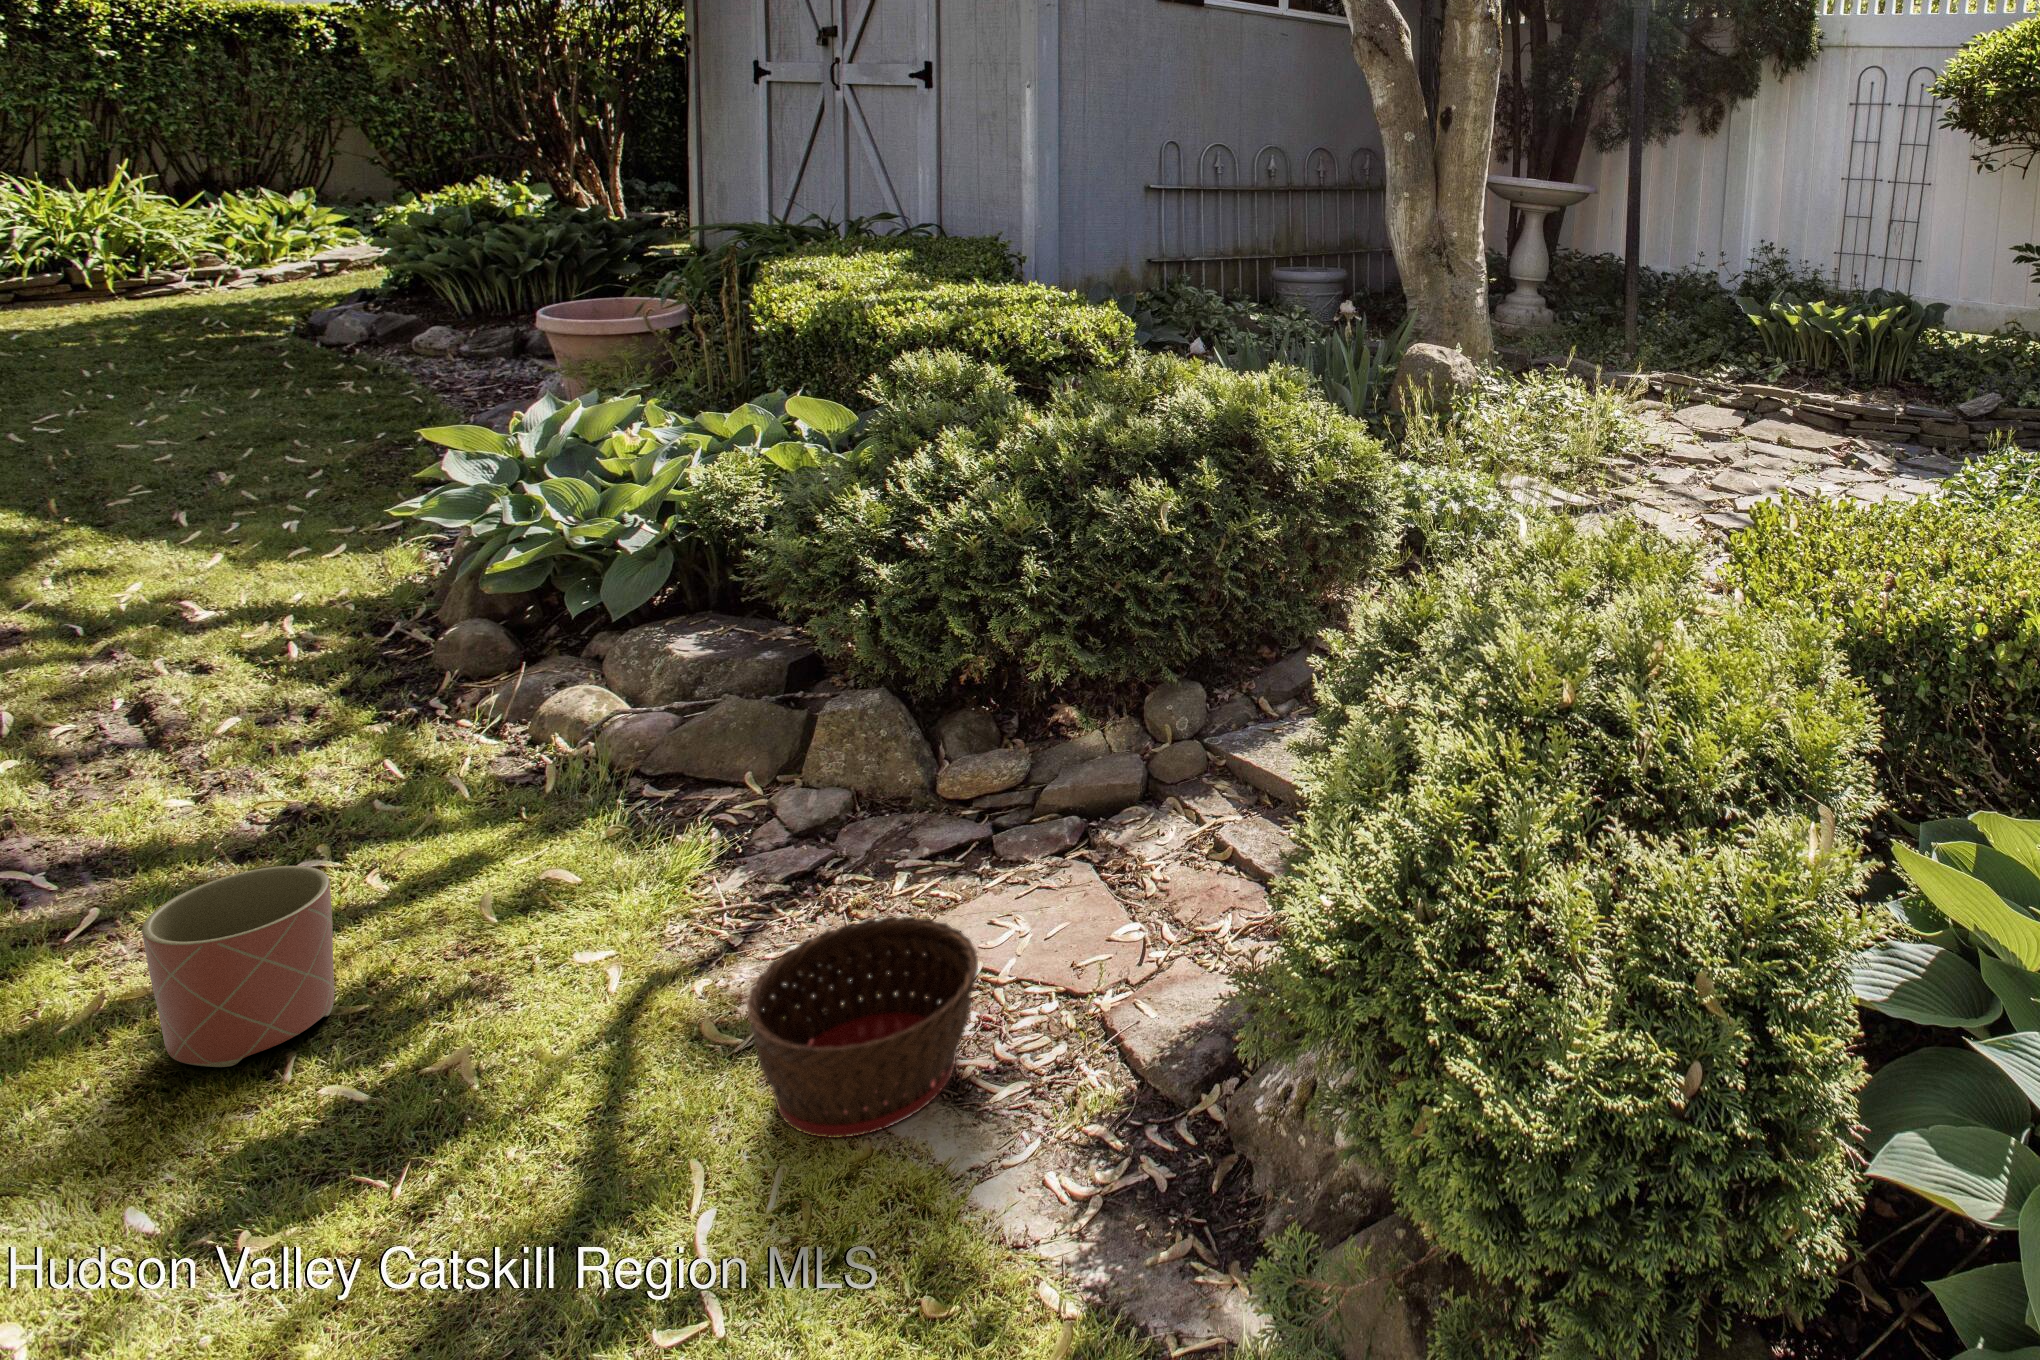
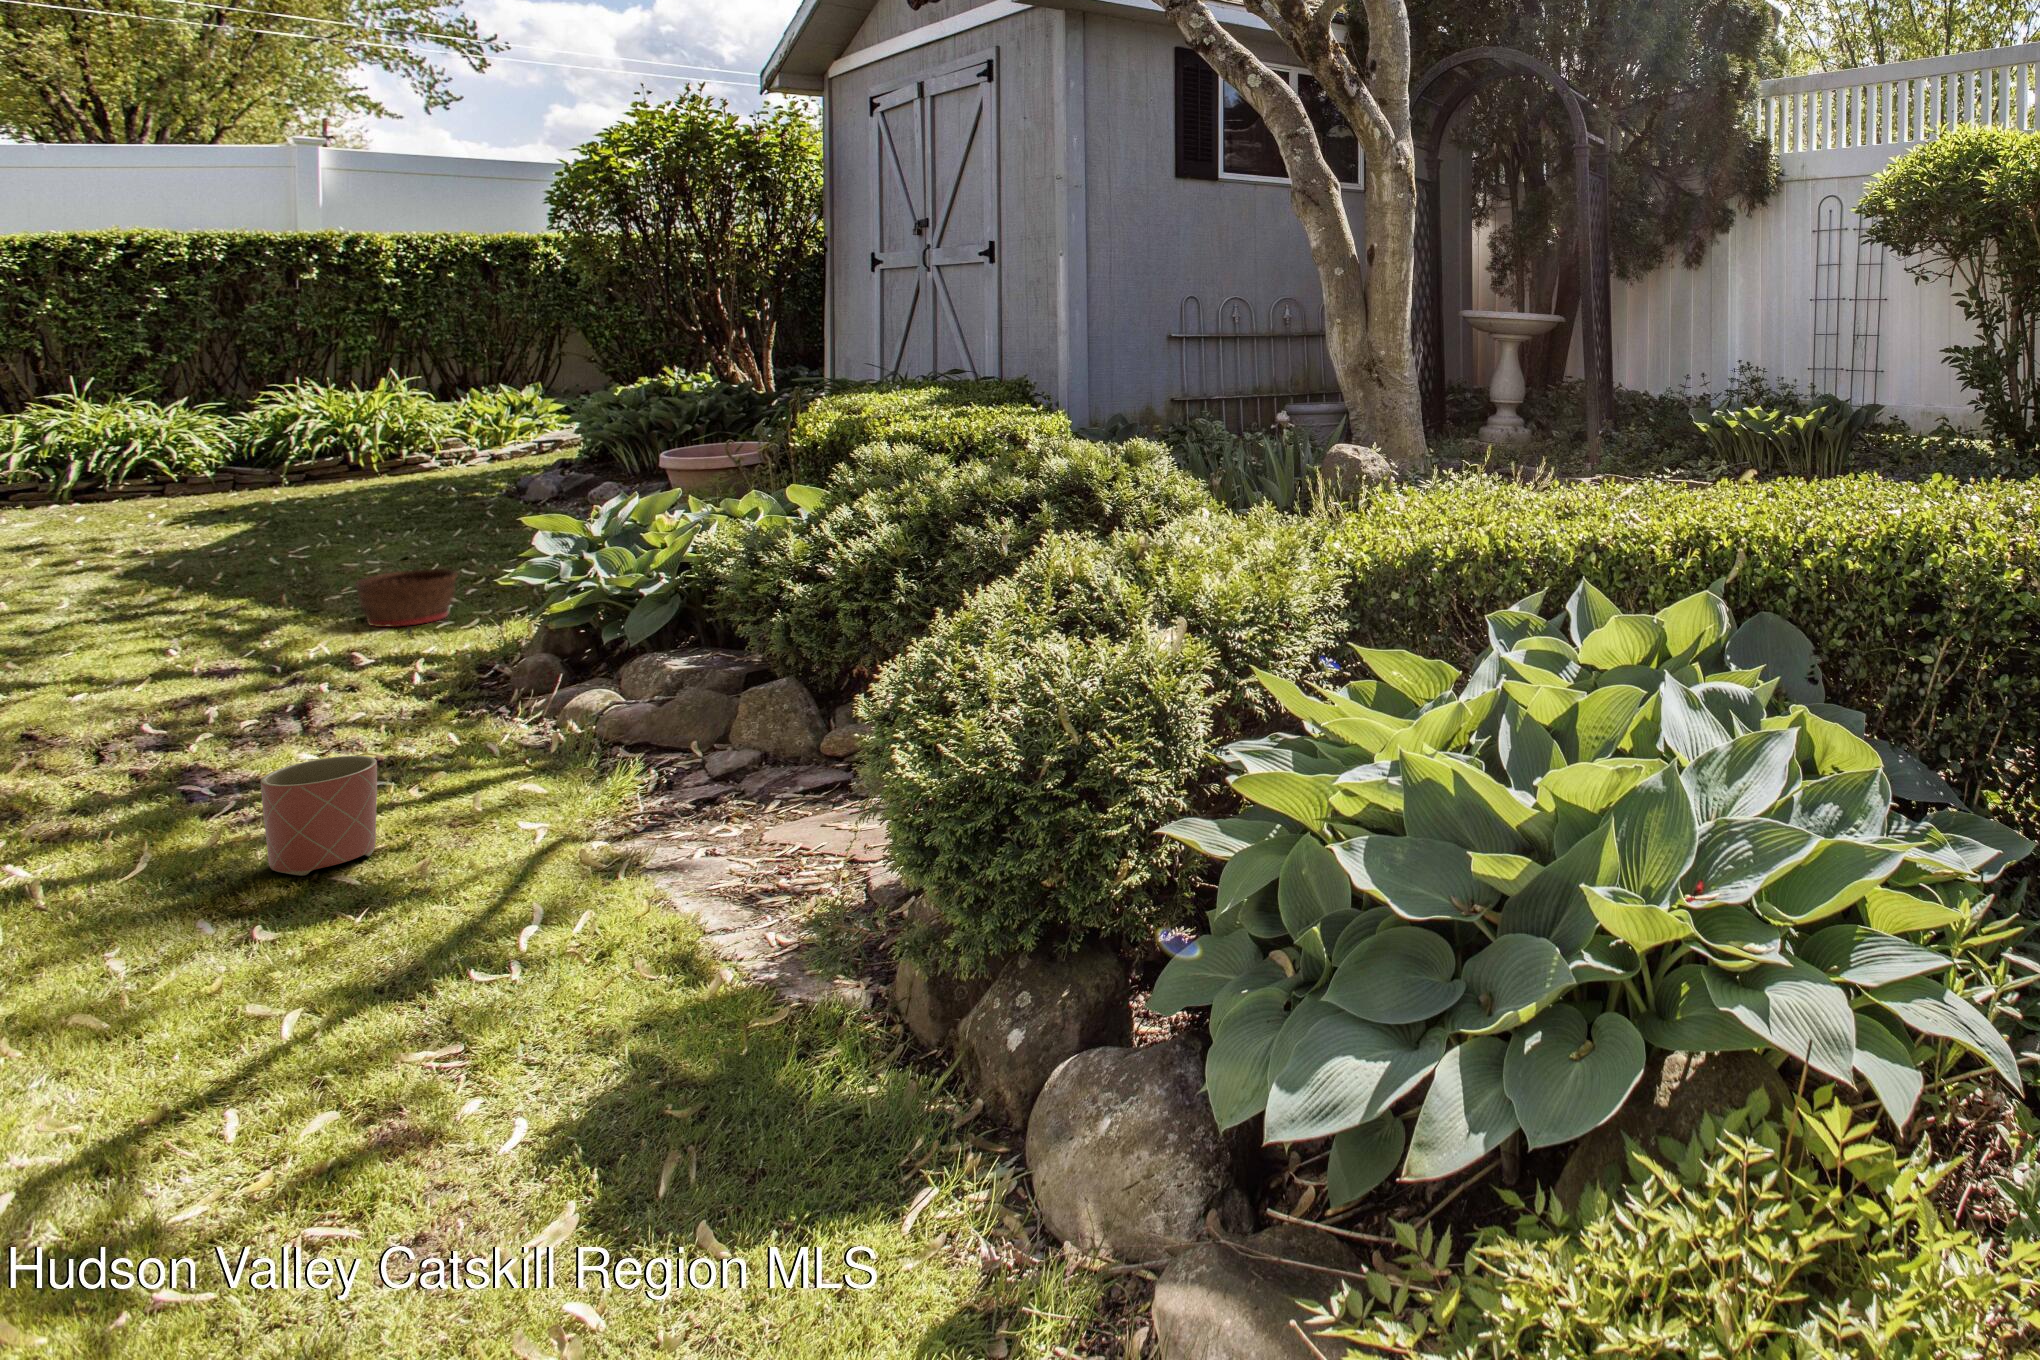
basket: present [746,917,978,1138] -> present [355,569,457,627]

